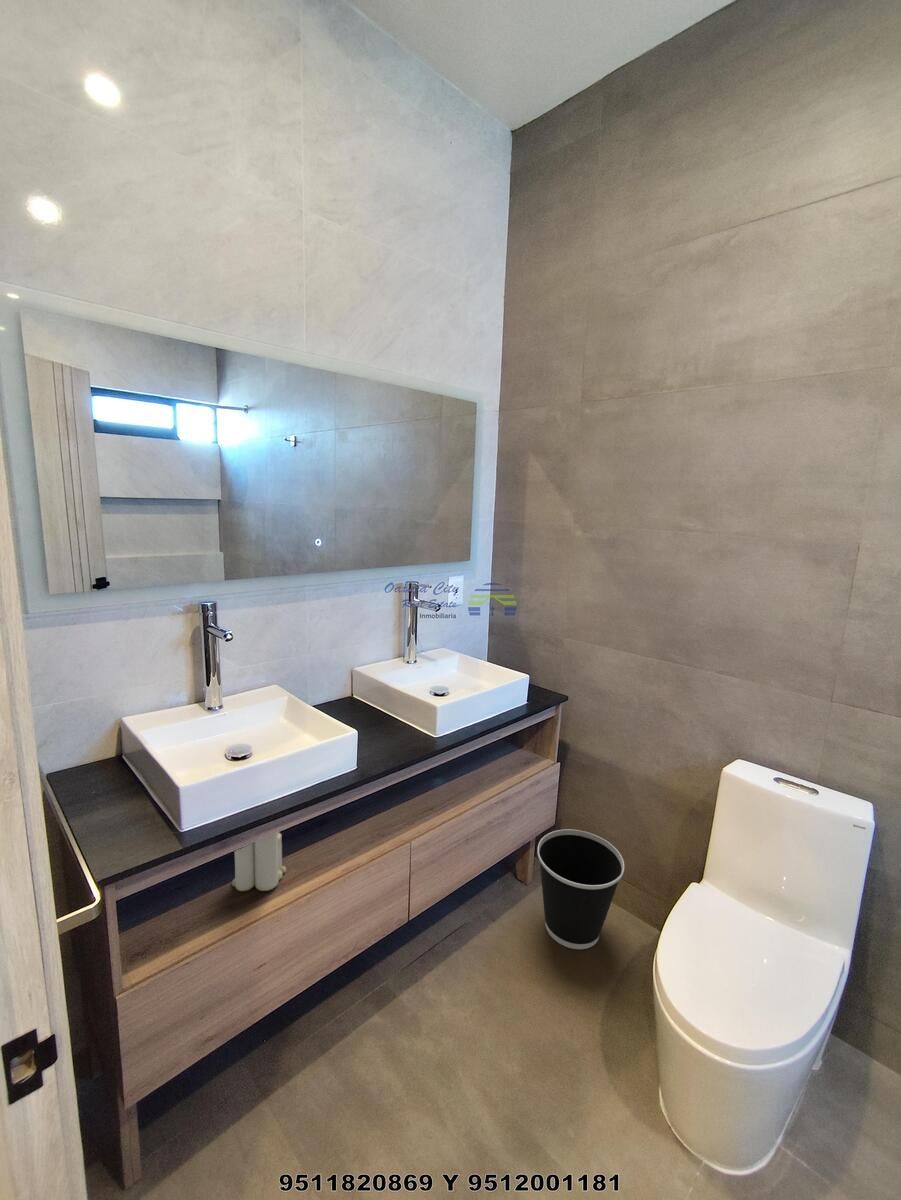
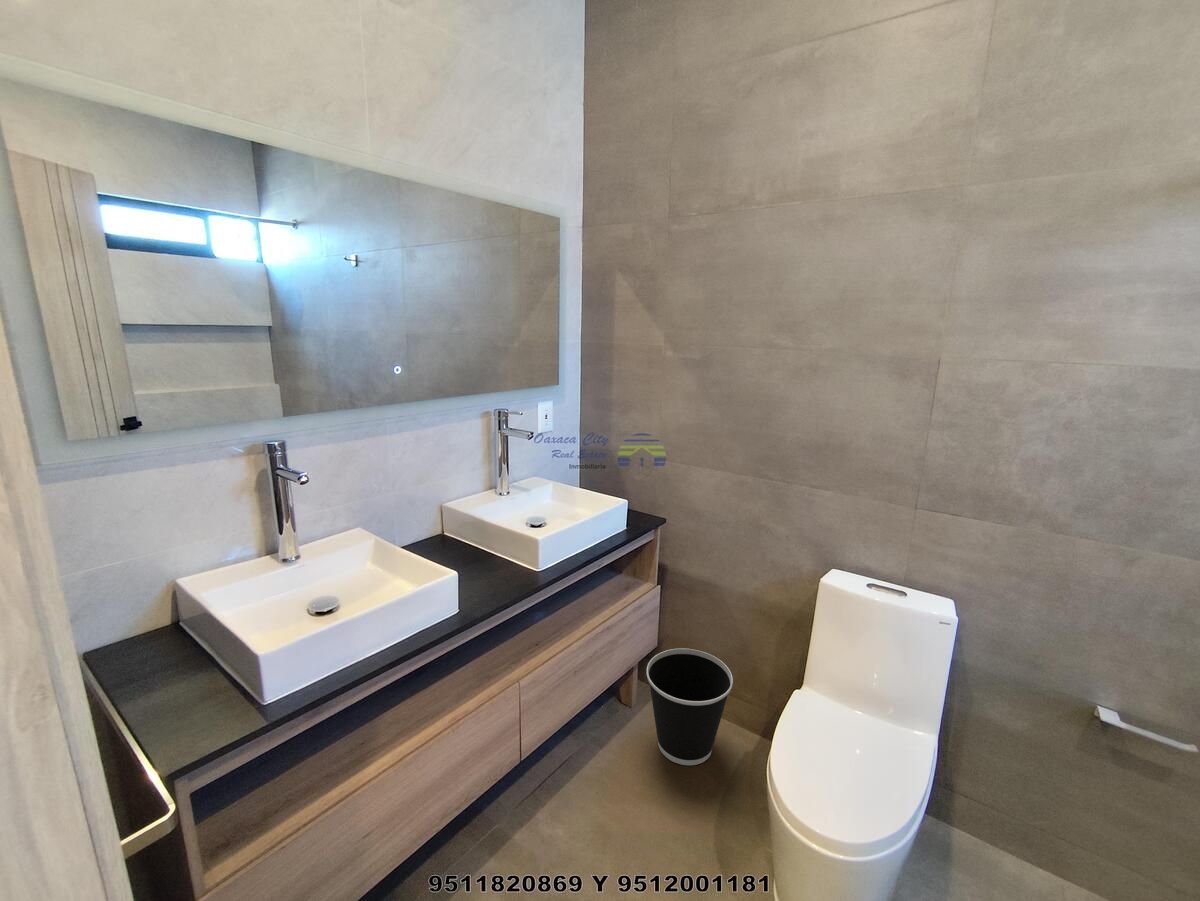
candle: present [232,832,286,891] -> none [325,675,387,757]

